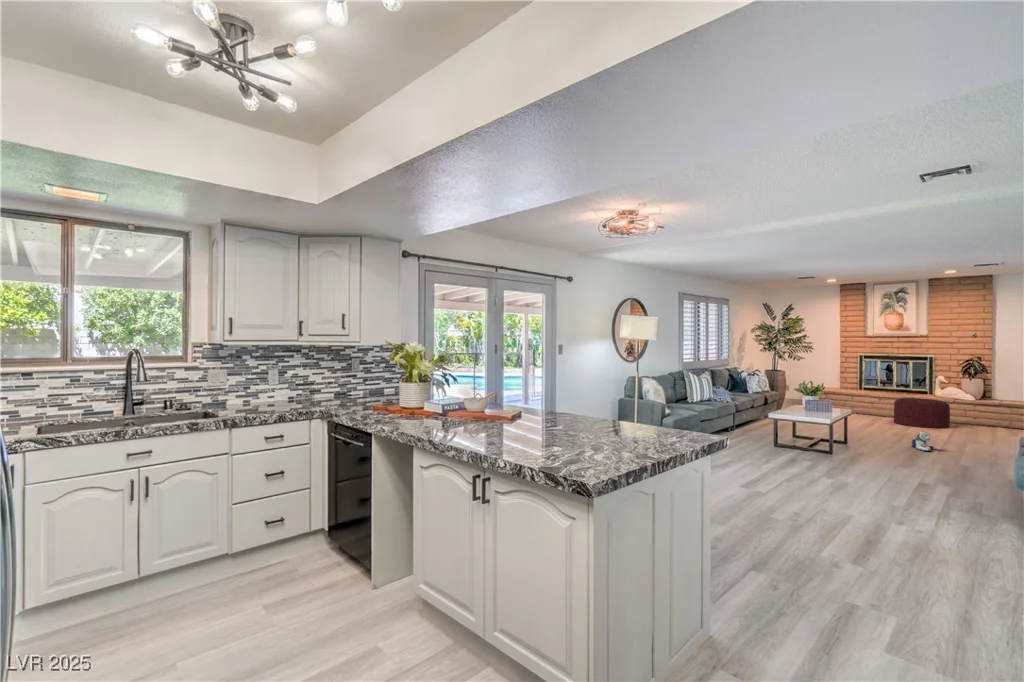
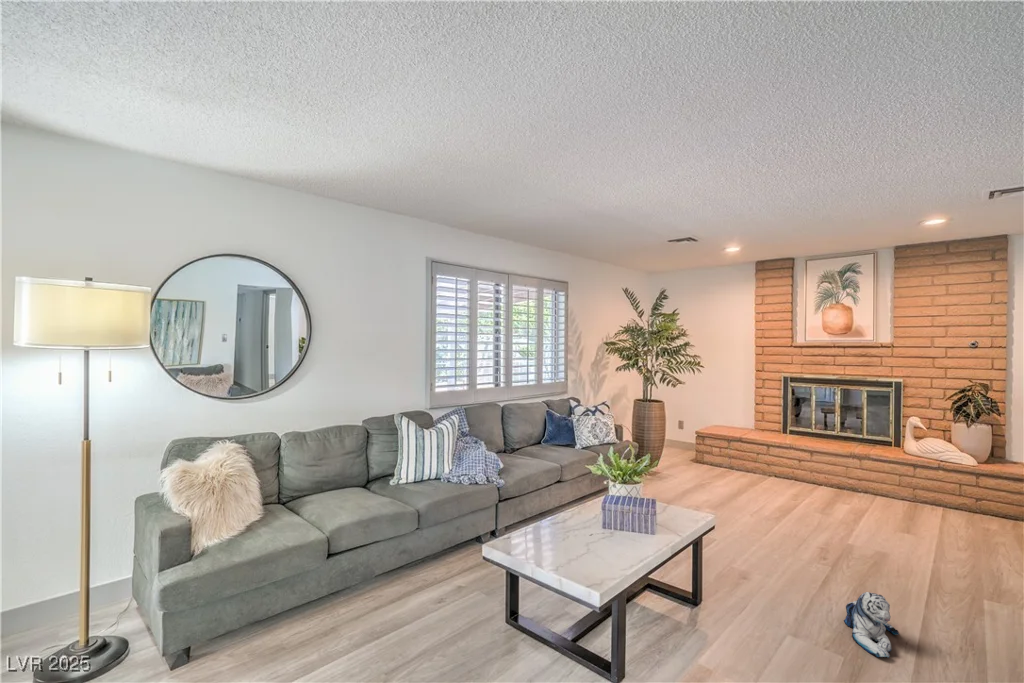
ottoman: present [894,398,950,428] -> none [830,458,933,527]

